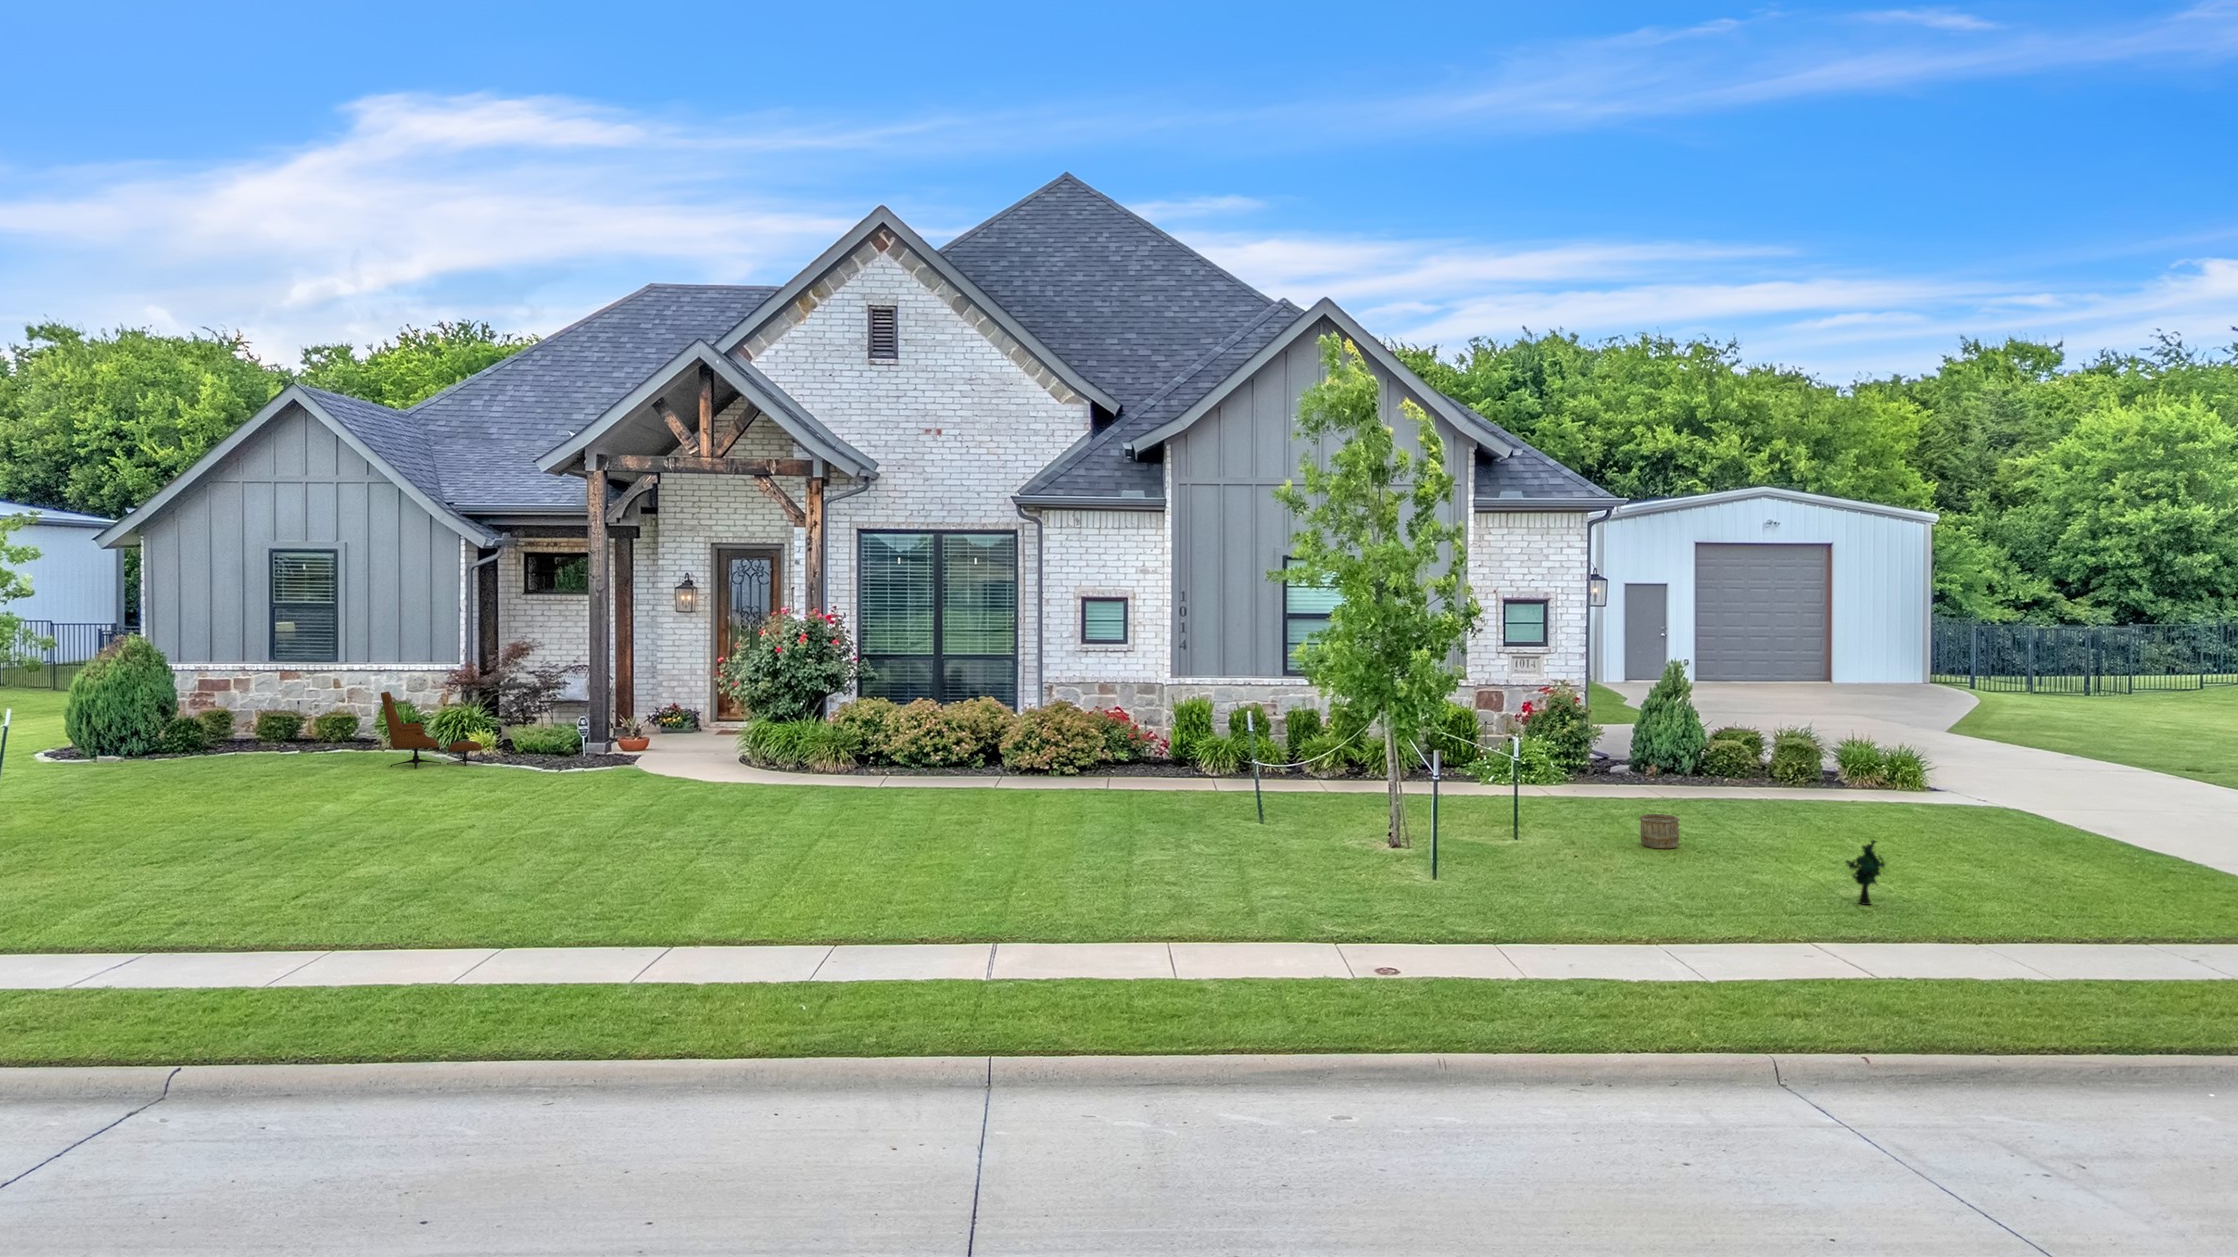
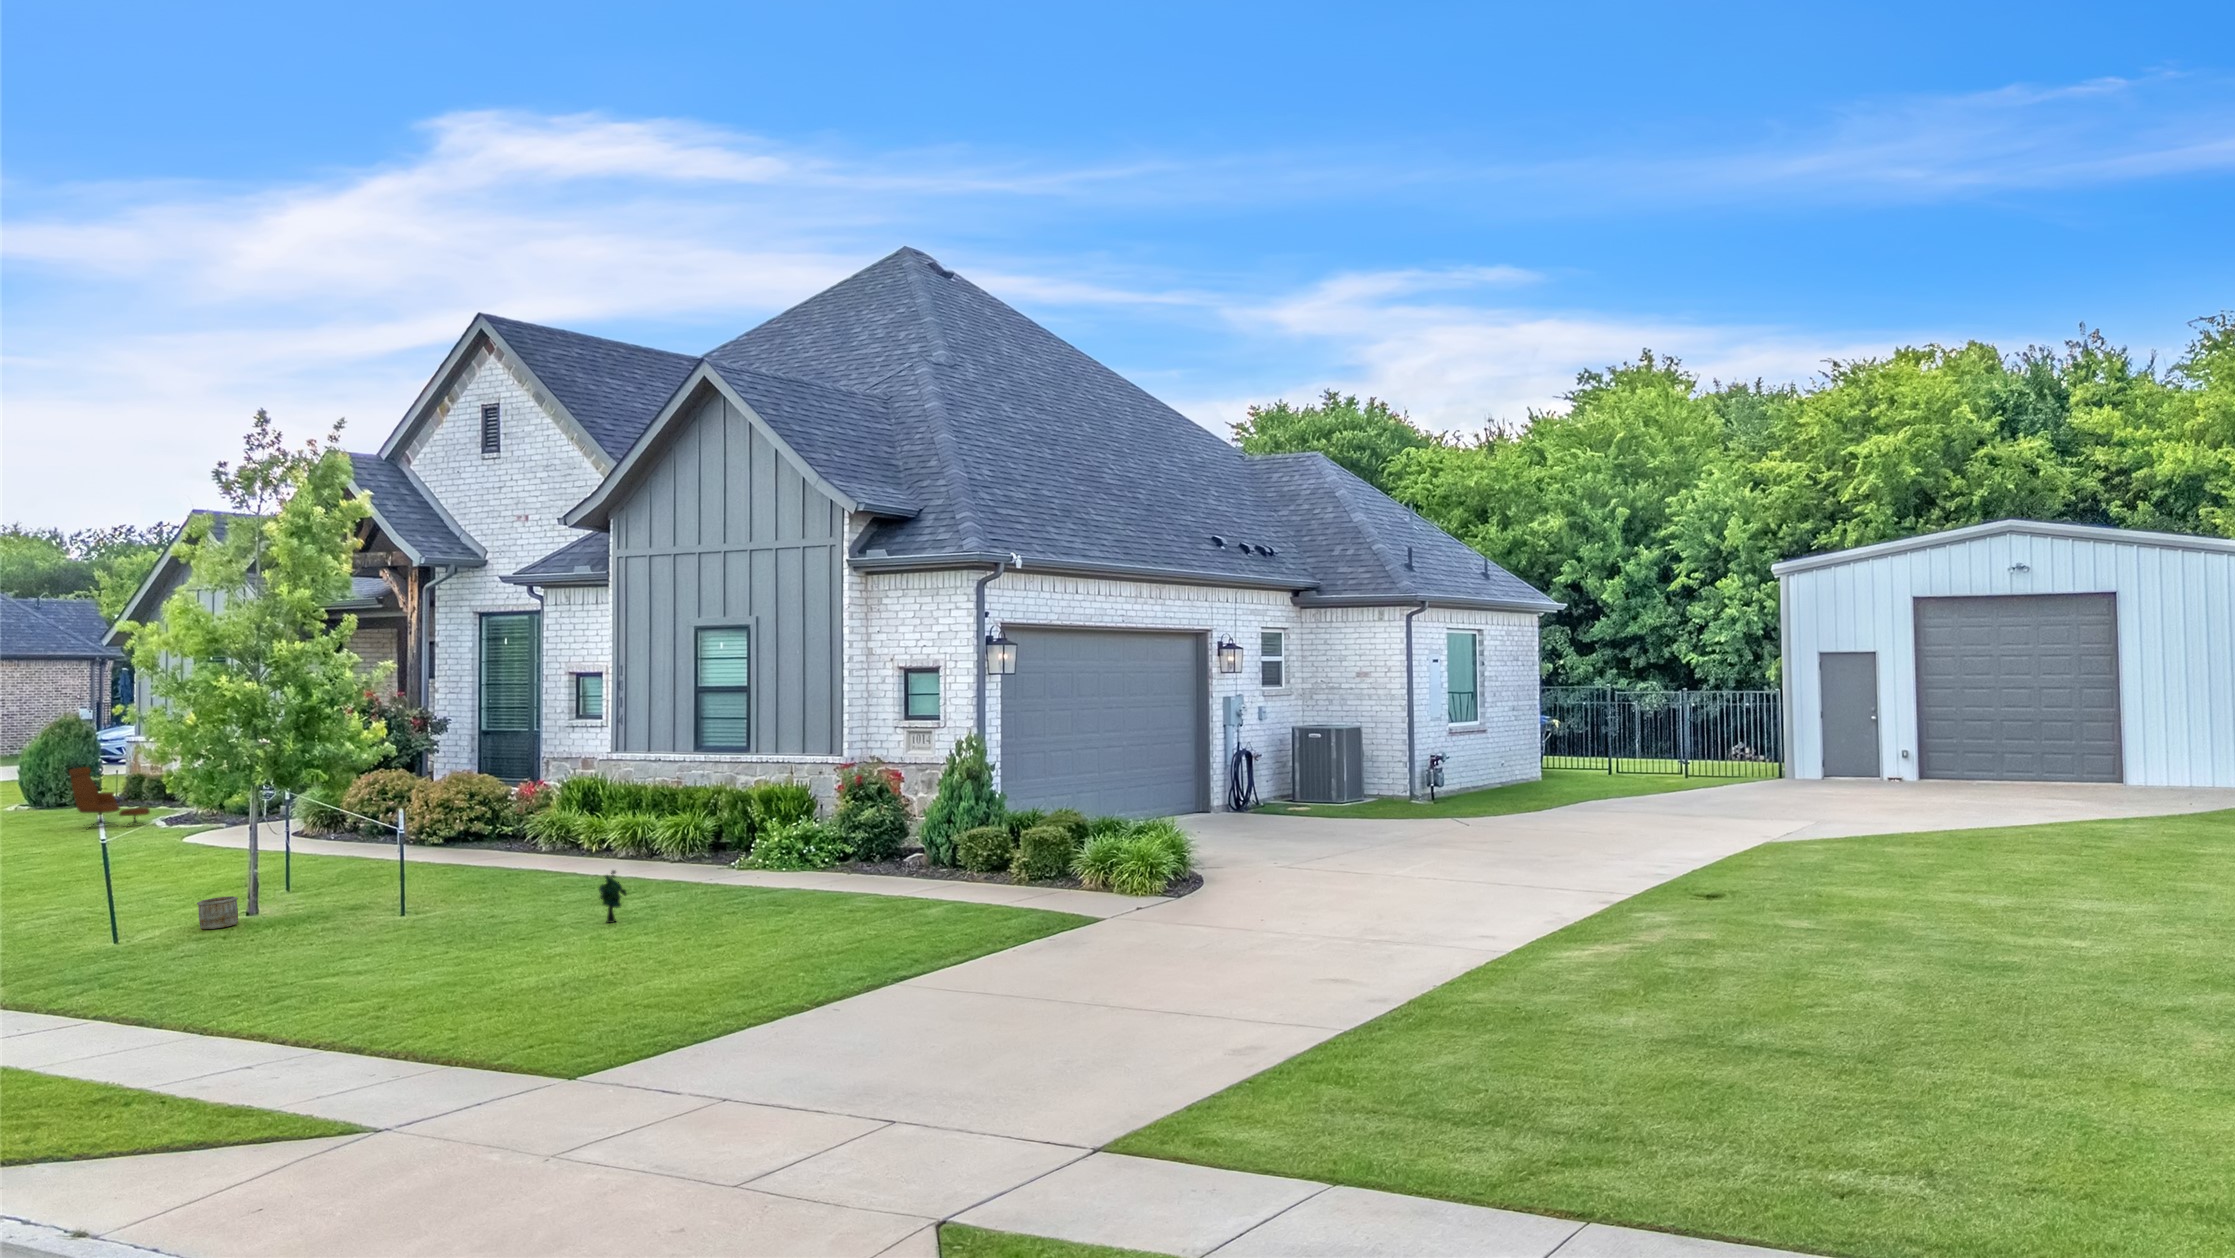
wooden bucket: present [1639,814,1680,849] -> present [197,896,238,929]
decorative plant: present [1846,840,1885,905] -> present [599,870,627,923]

